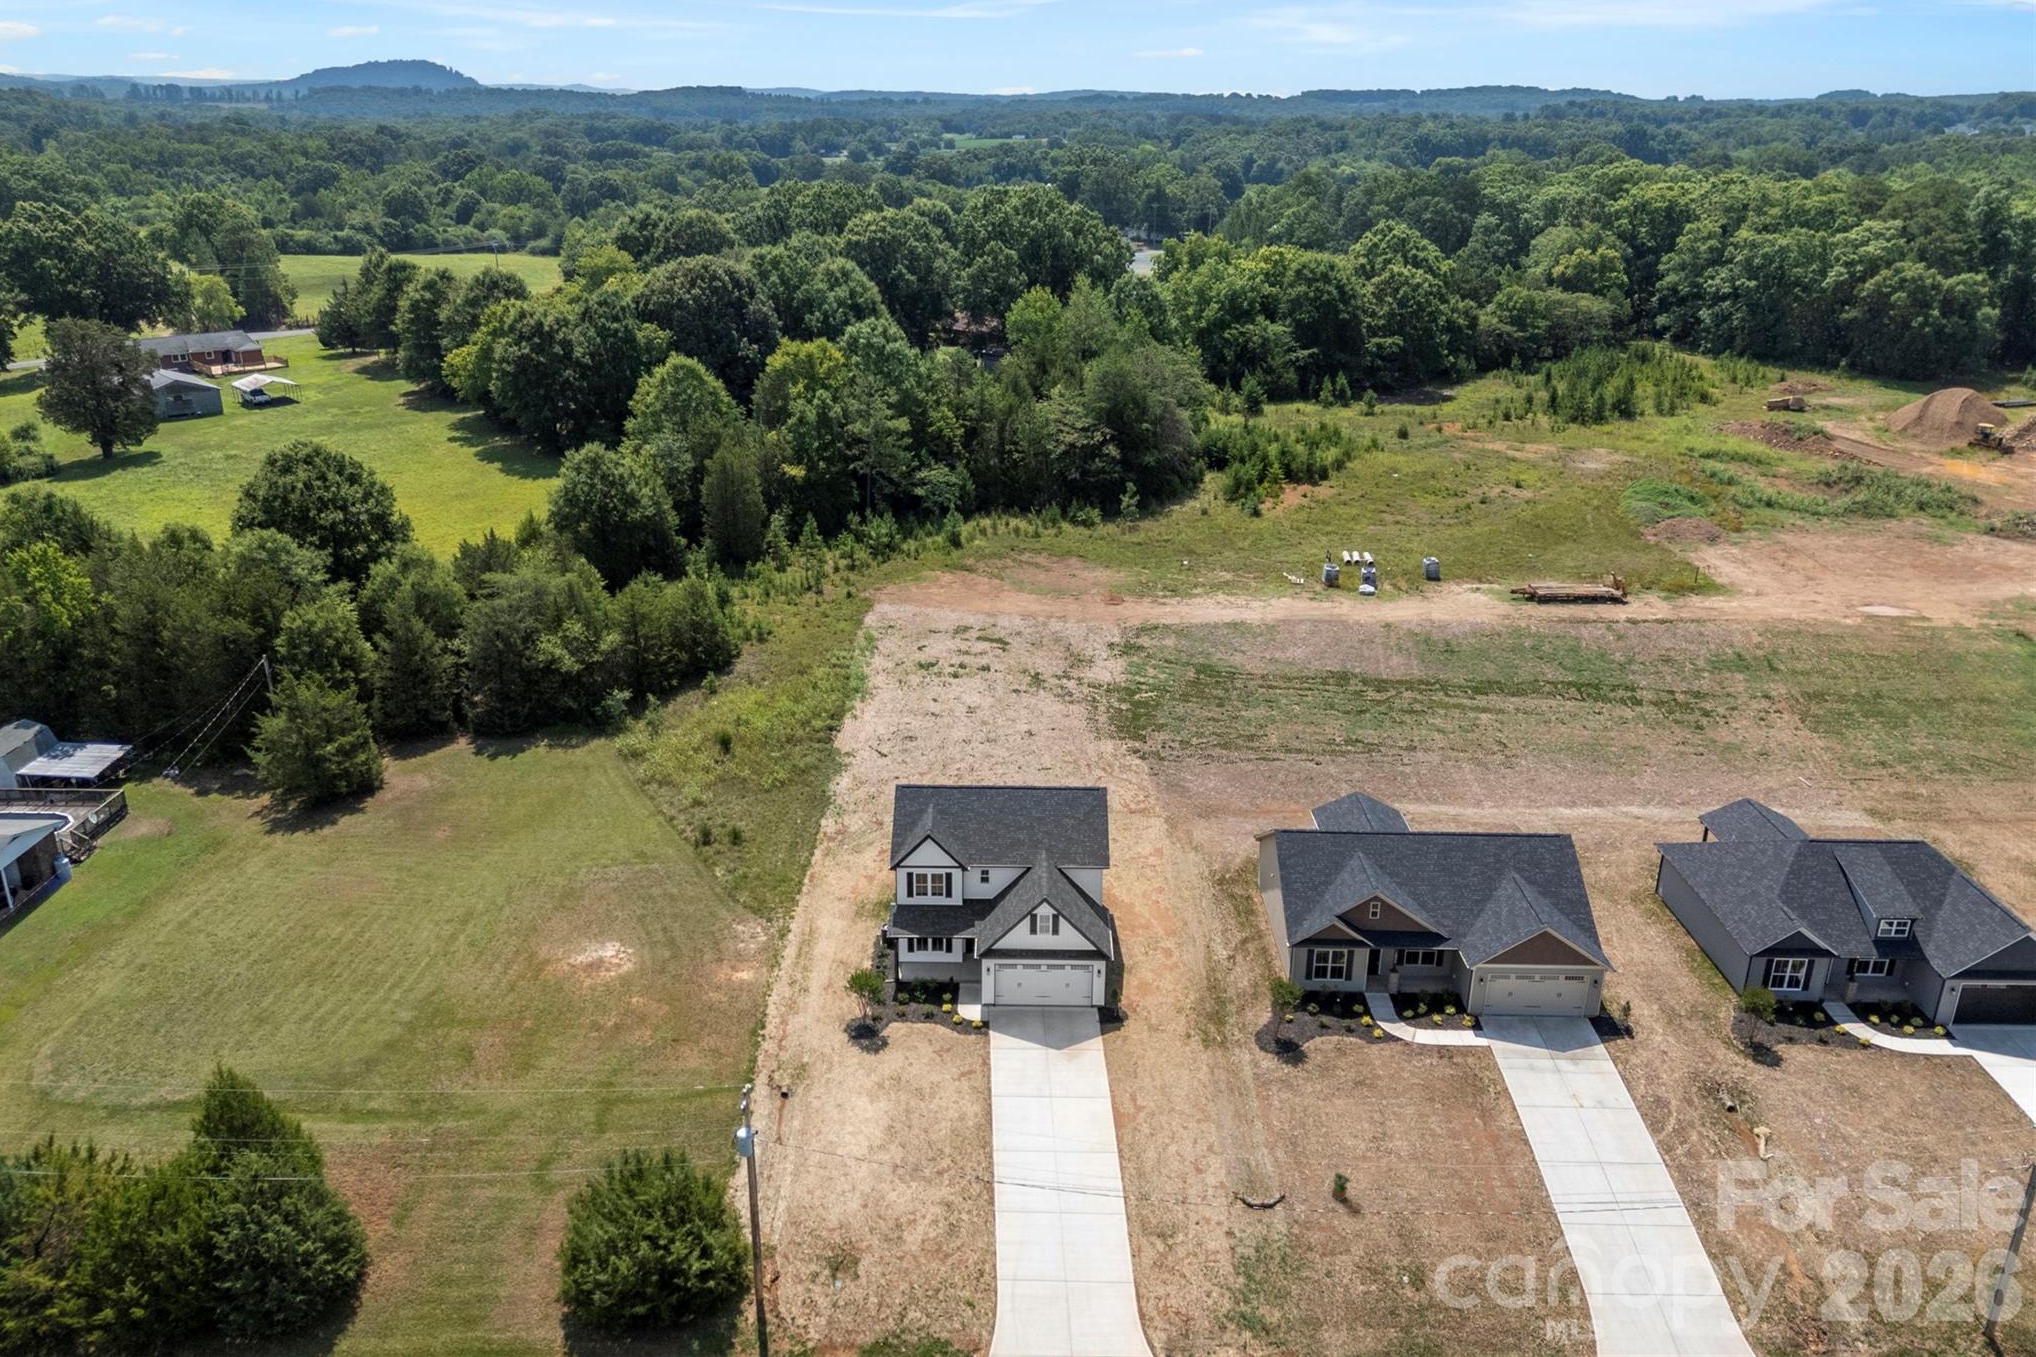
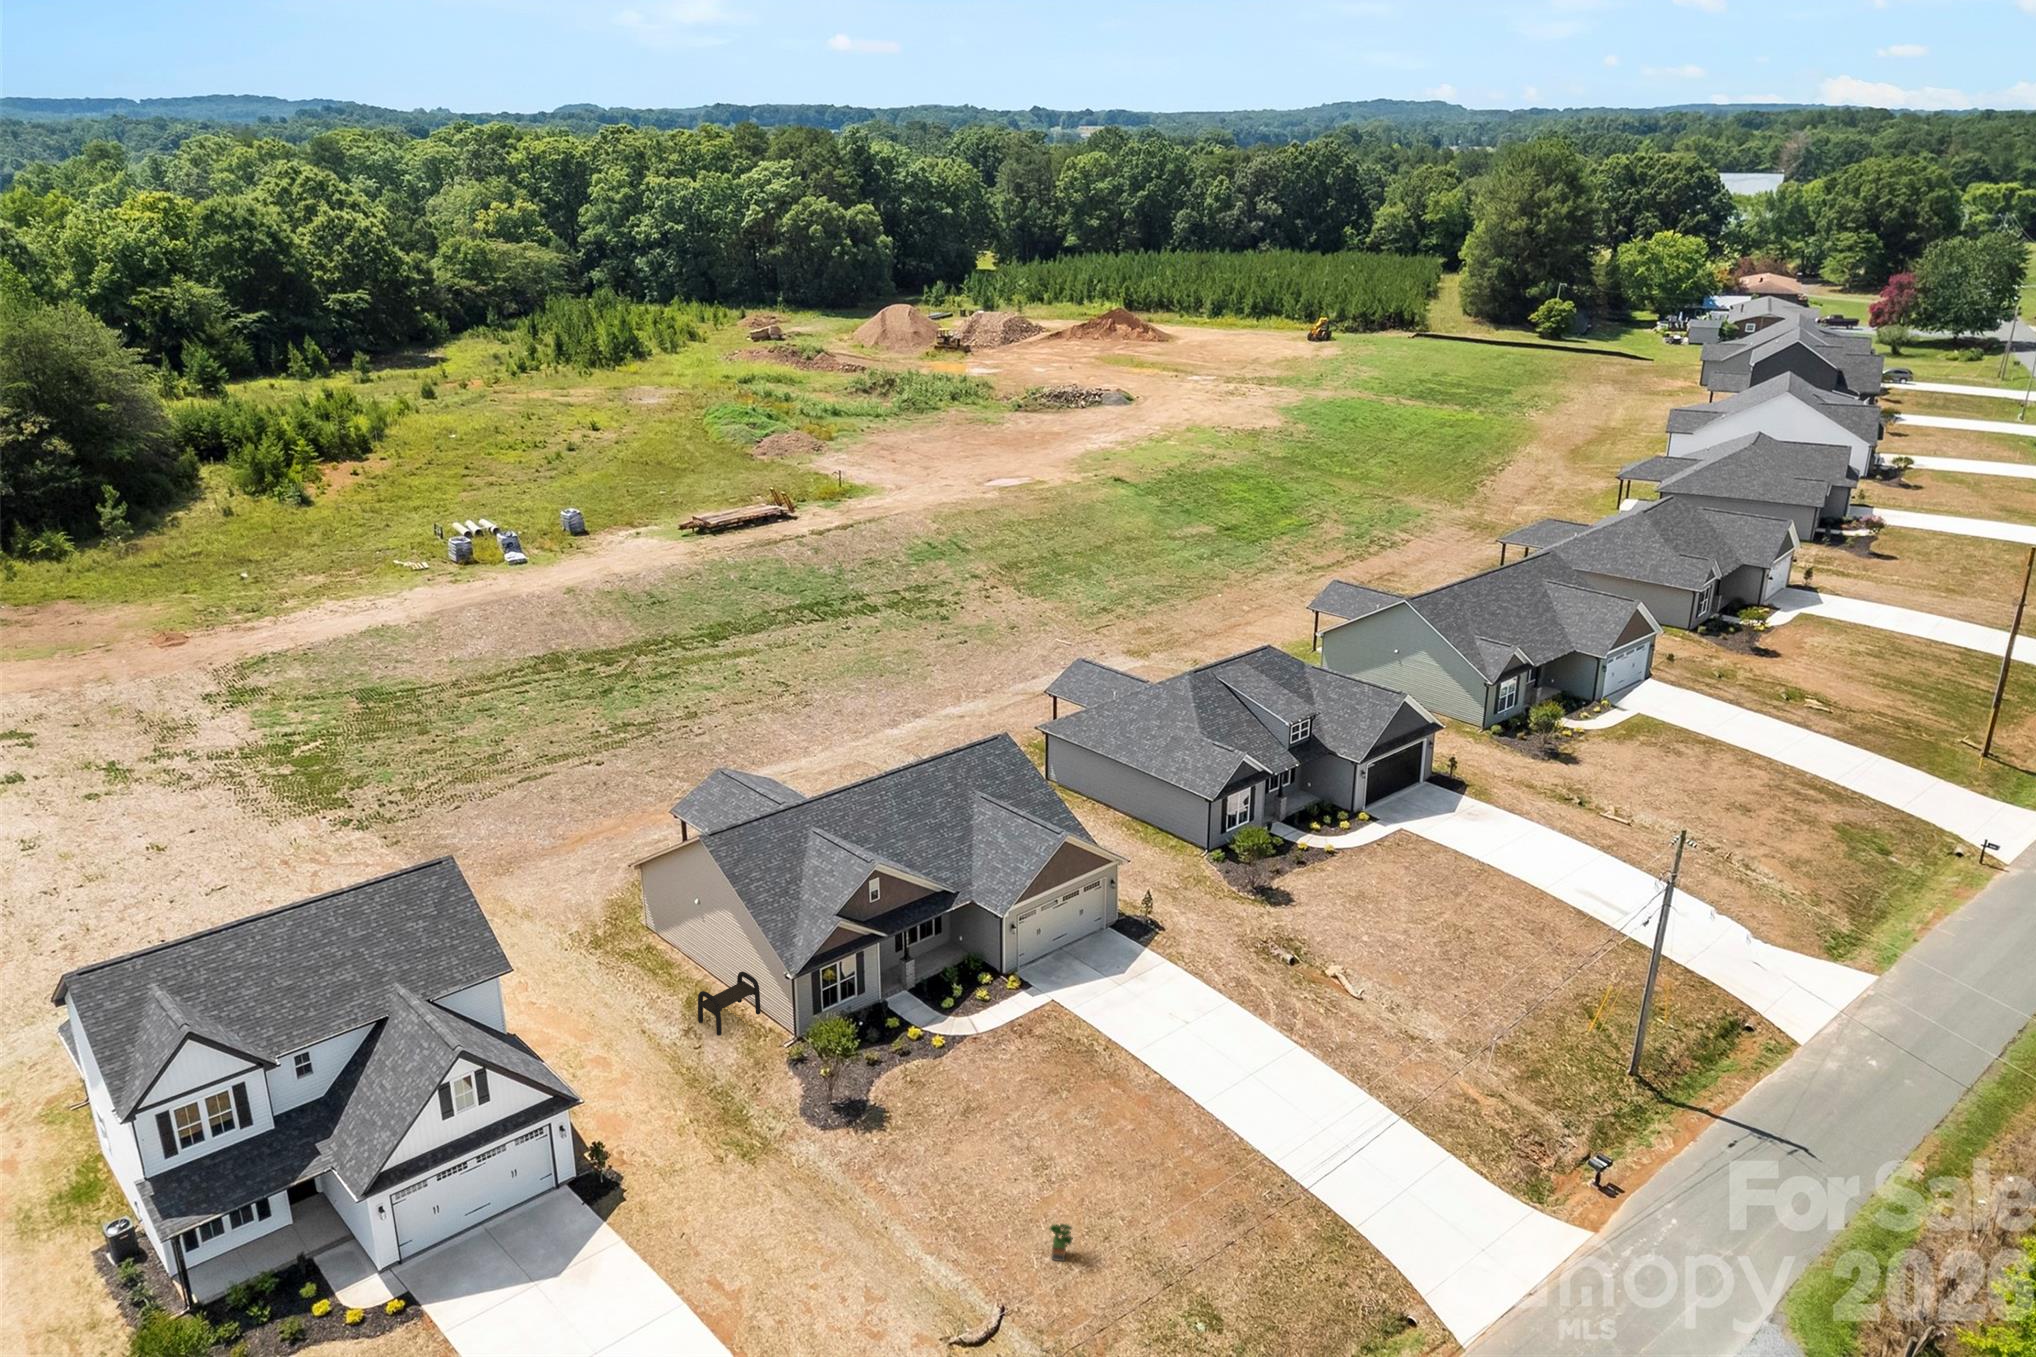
bench: none [1237,930,1281,965] -> present [698,972,761,1035]

